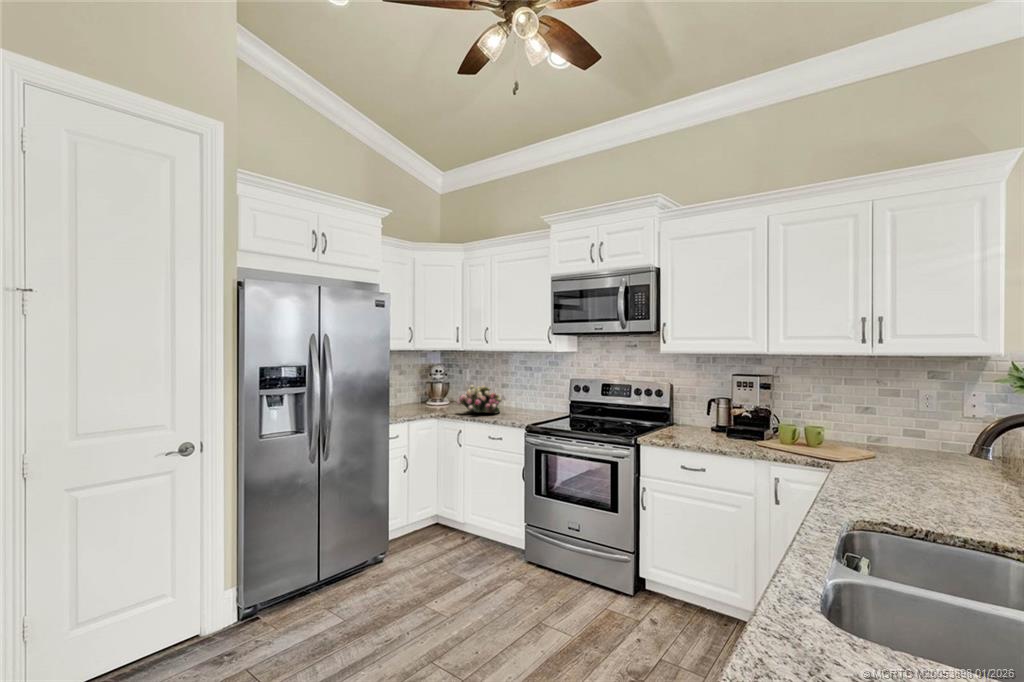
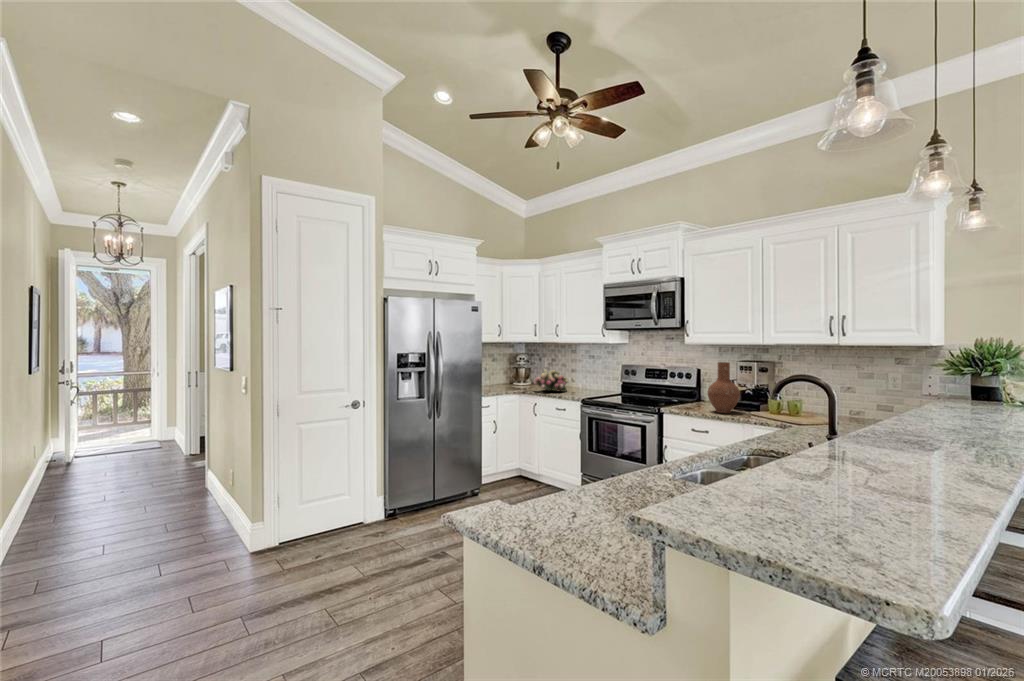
vase: none [699,377,742,444] -> present [708,362,740,413]

